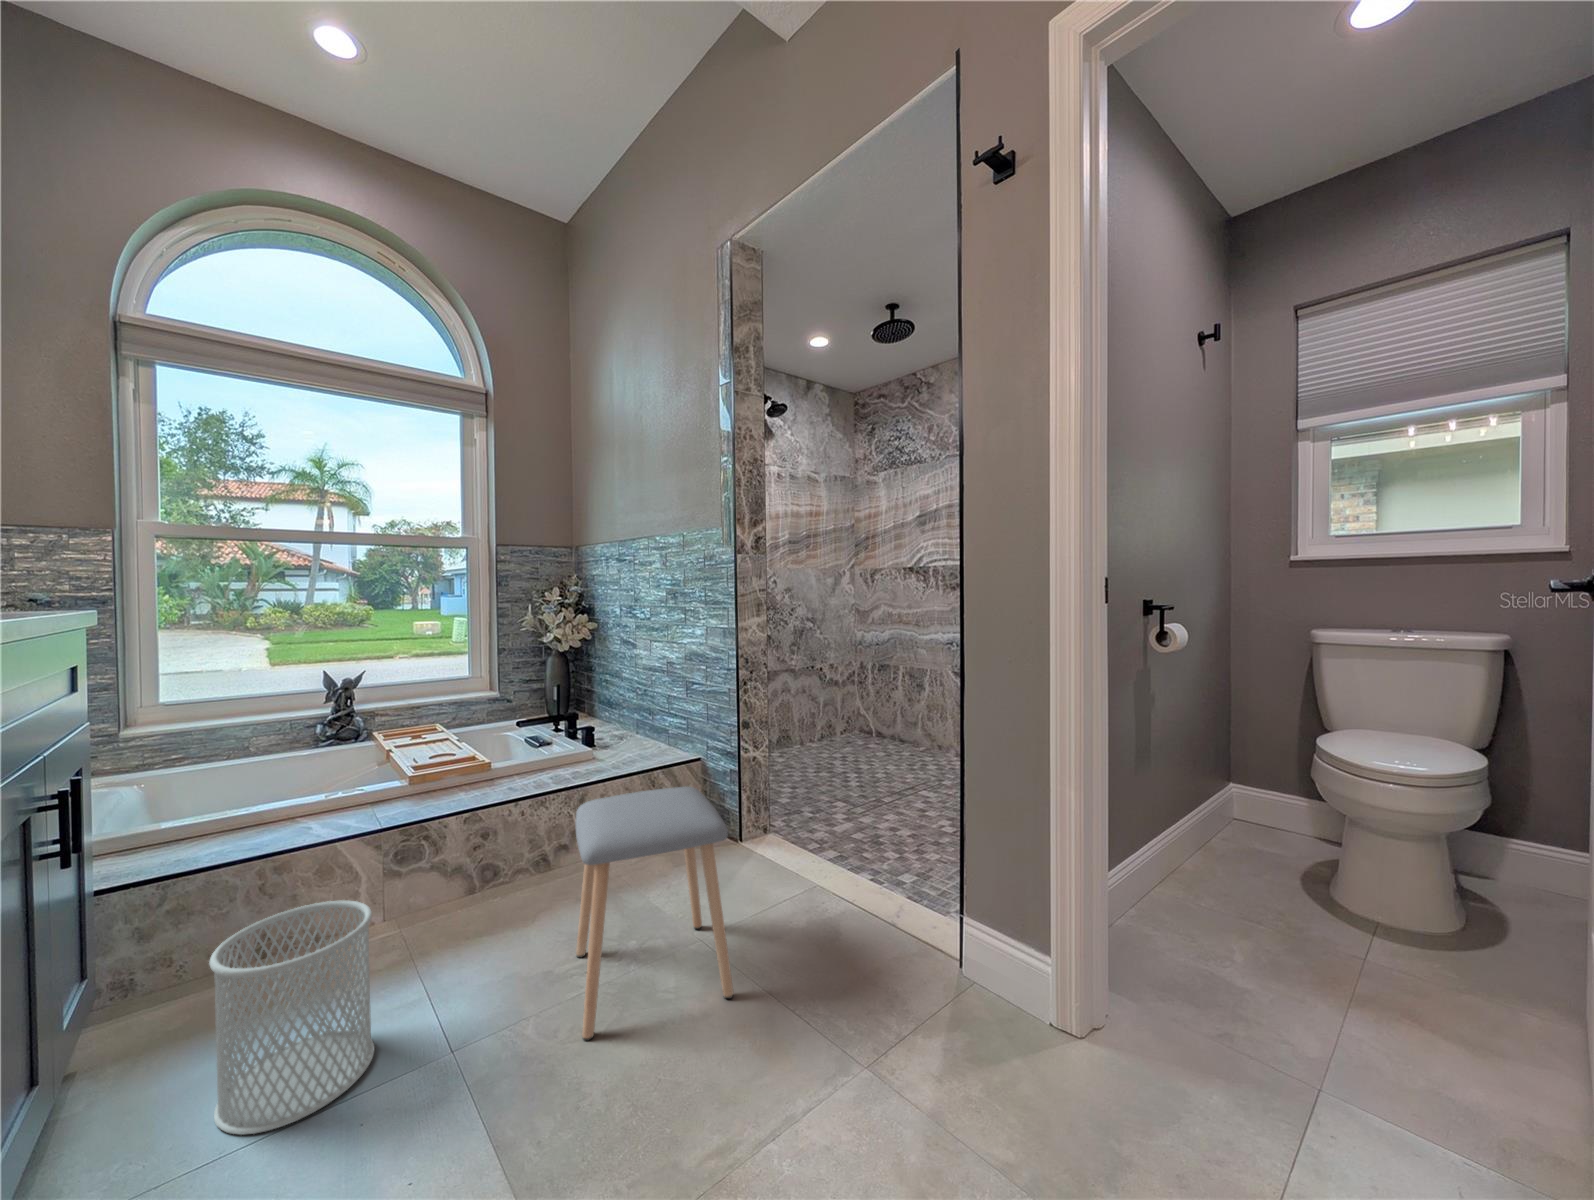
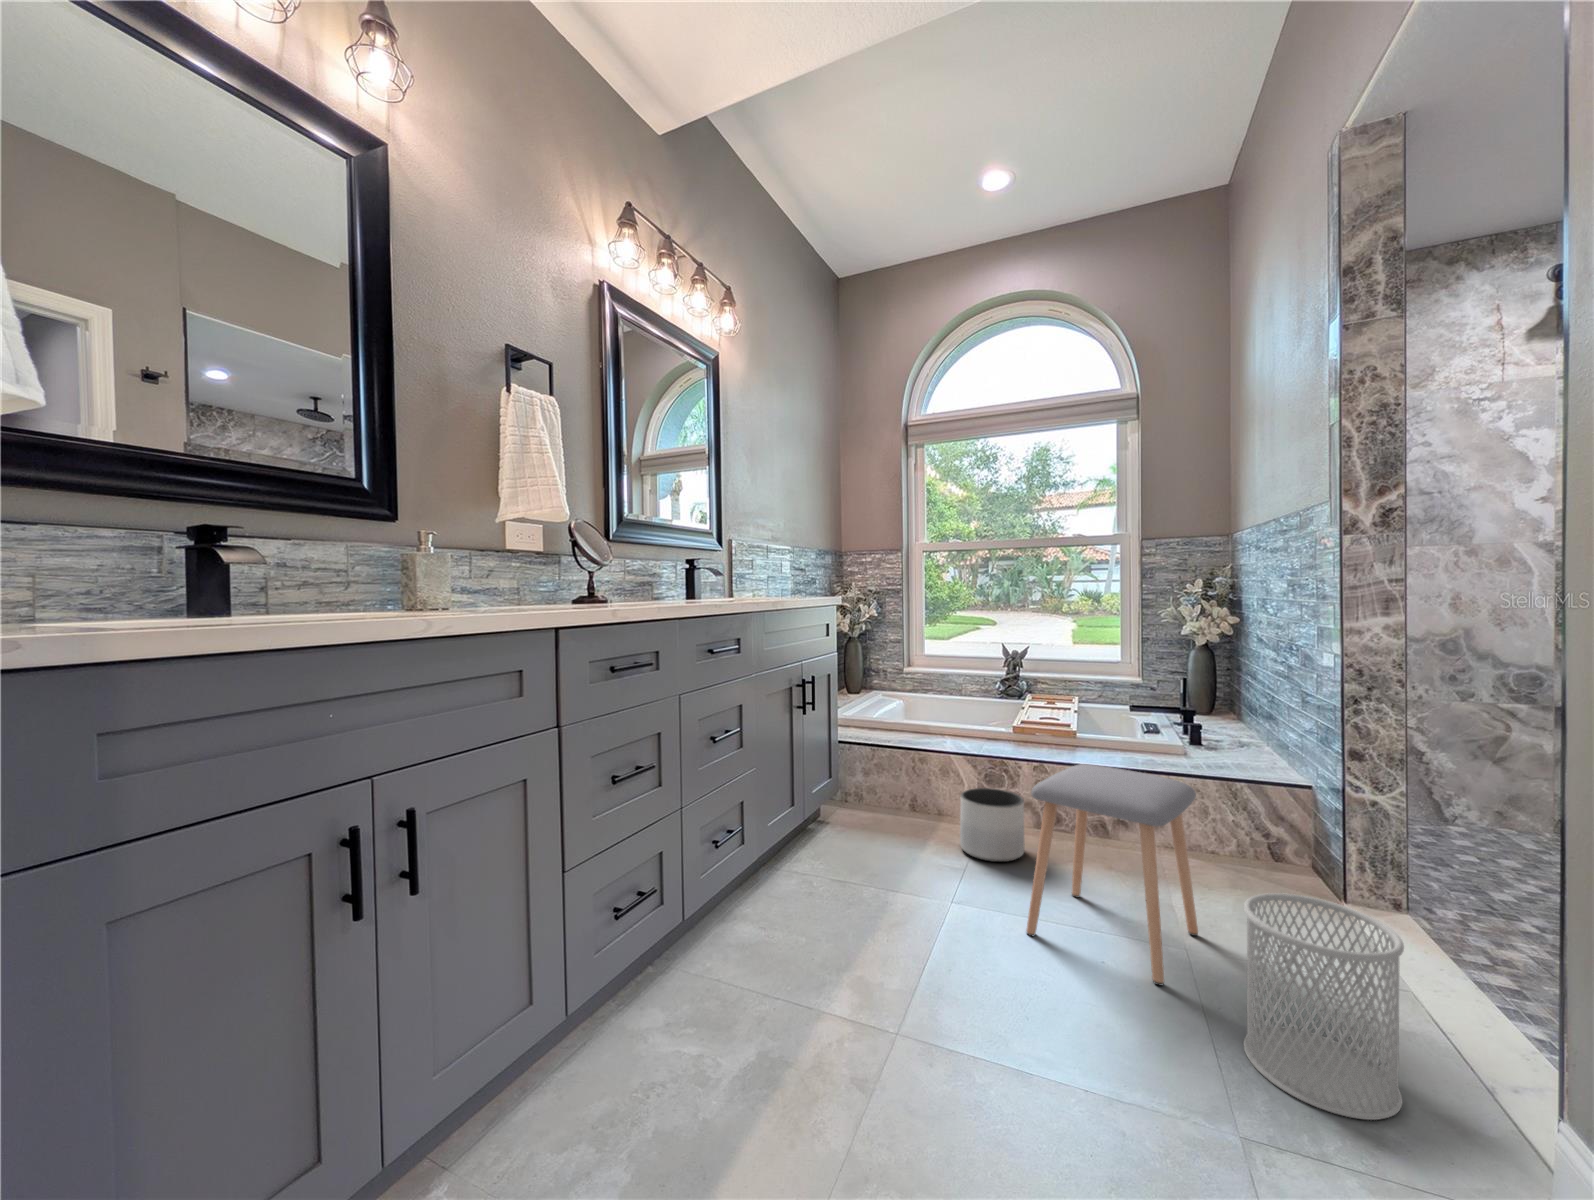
planter: none [386,867,486,984] -> present [960,788,1025,862]
wastebasket: present [209,900,374,1135] -> present [1244,893,1404,1120]

